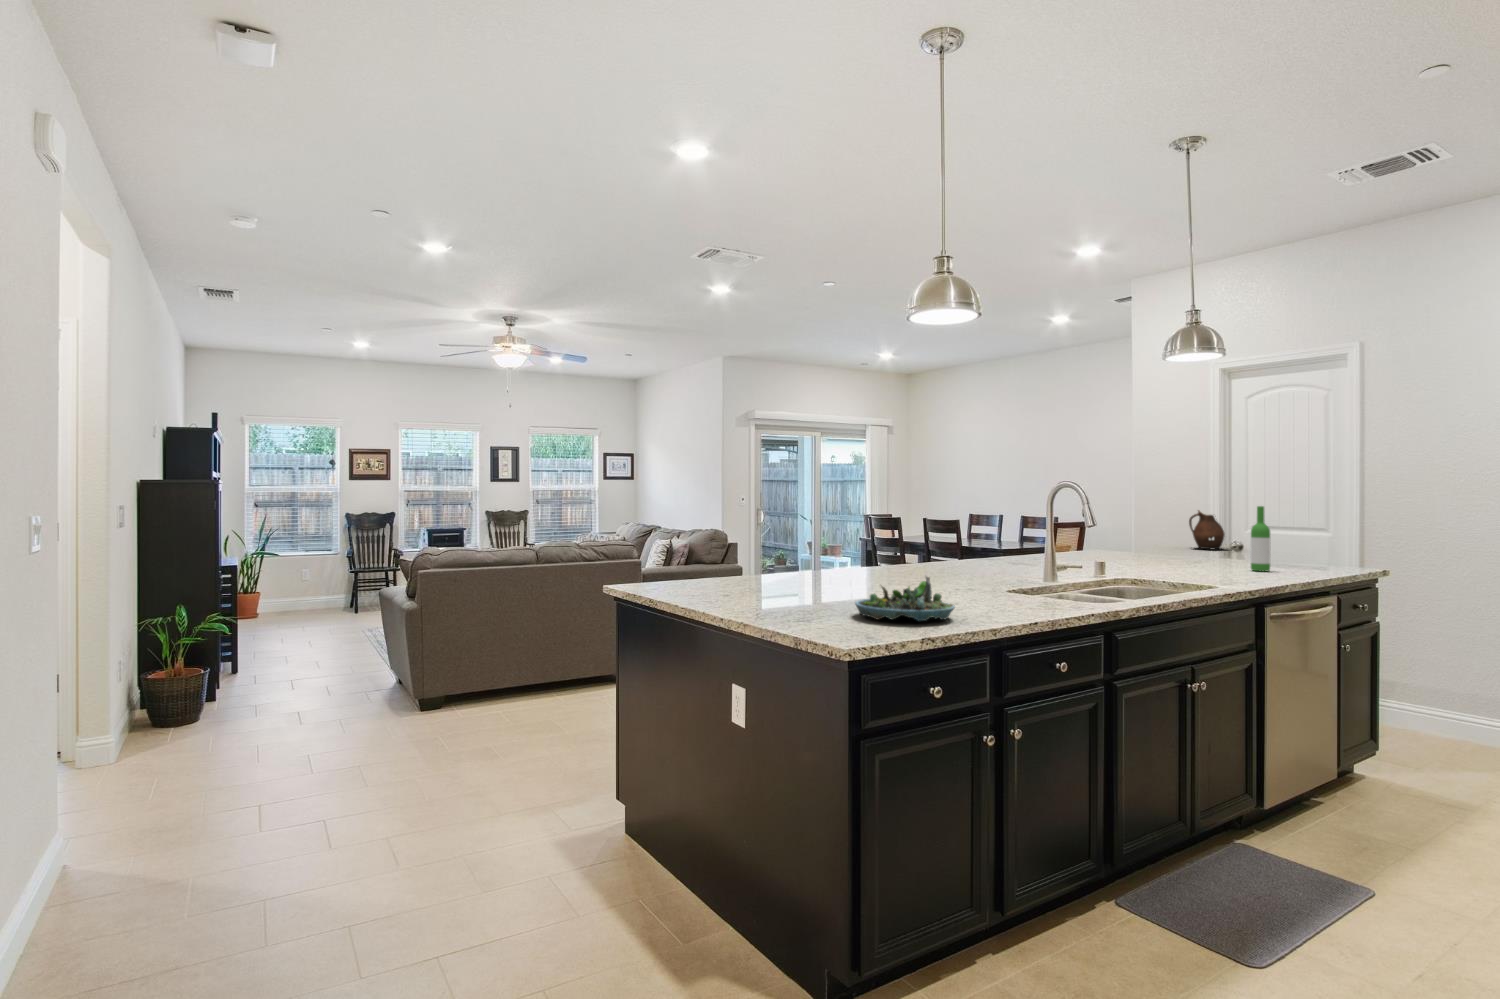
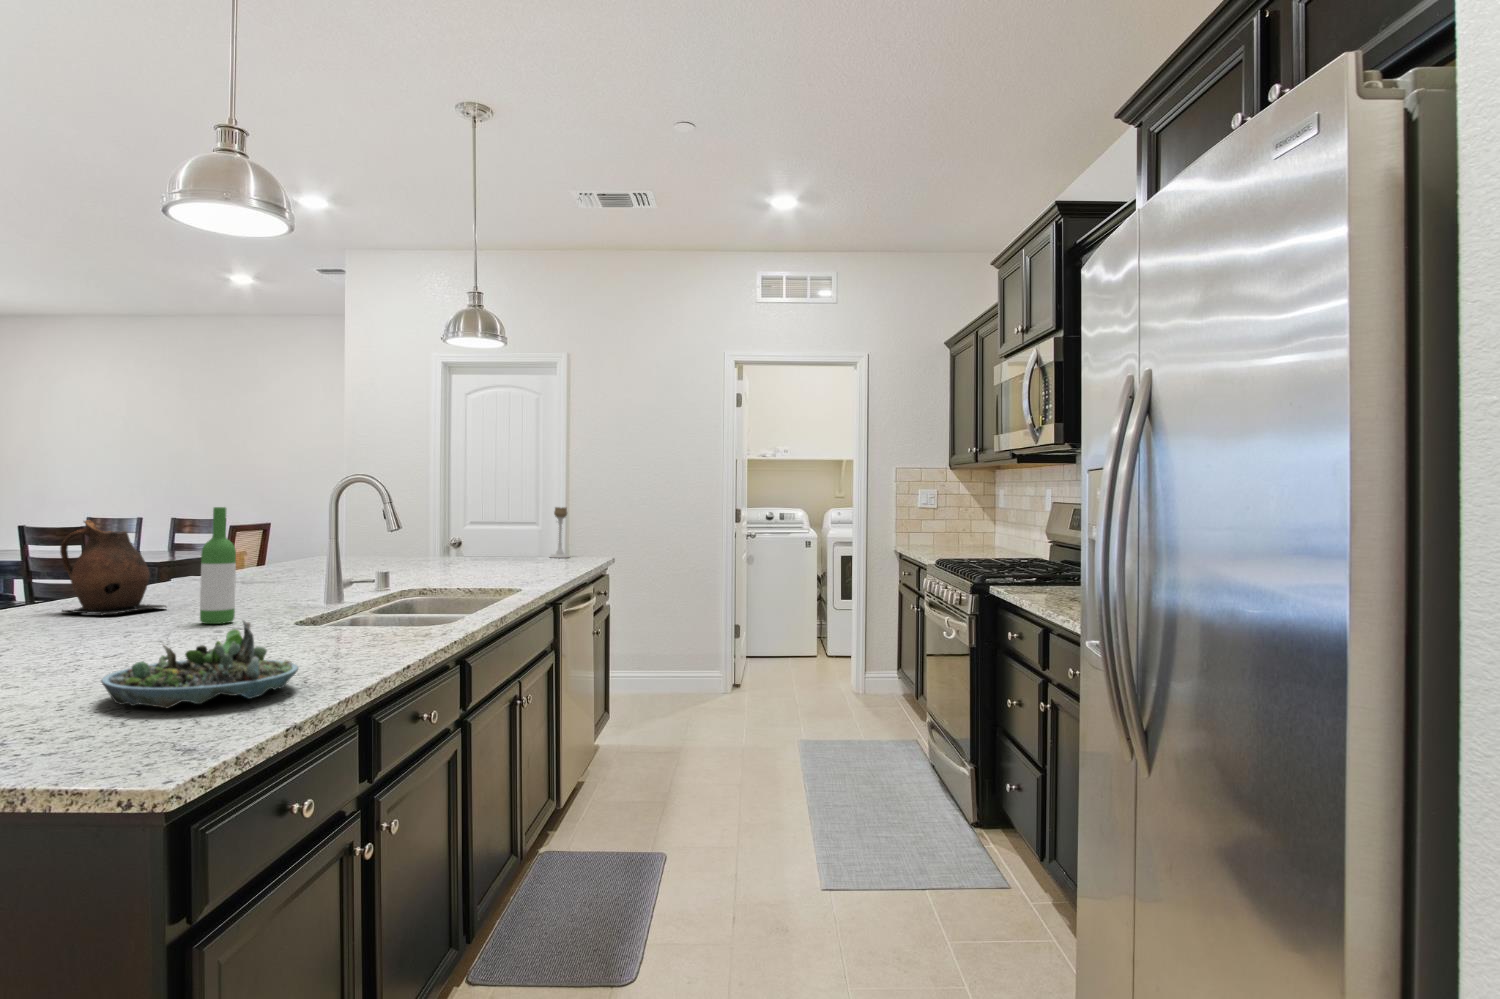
candle holder: none [1339,505,1367,559] -> present [550,507,569,558]
wine bottle: present [1251,506,1270,571] -> present [200,507,236,624]
ceramic pitcher: present [1189,510,1225,549] -> present [60,520,166,615]

